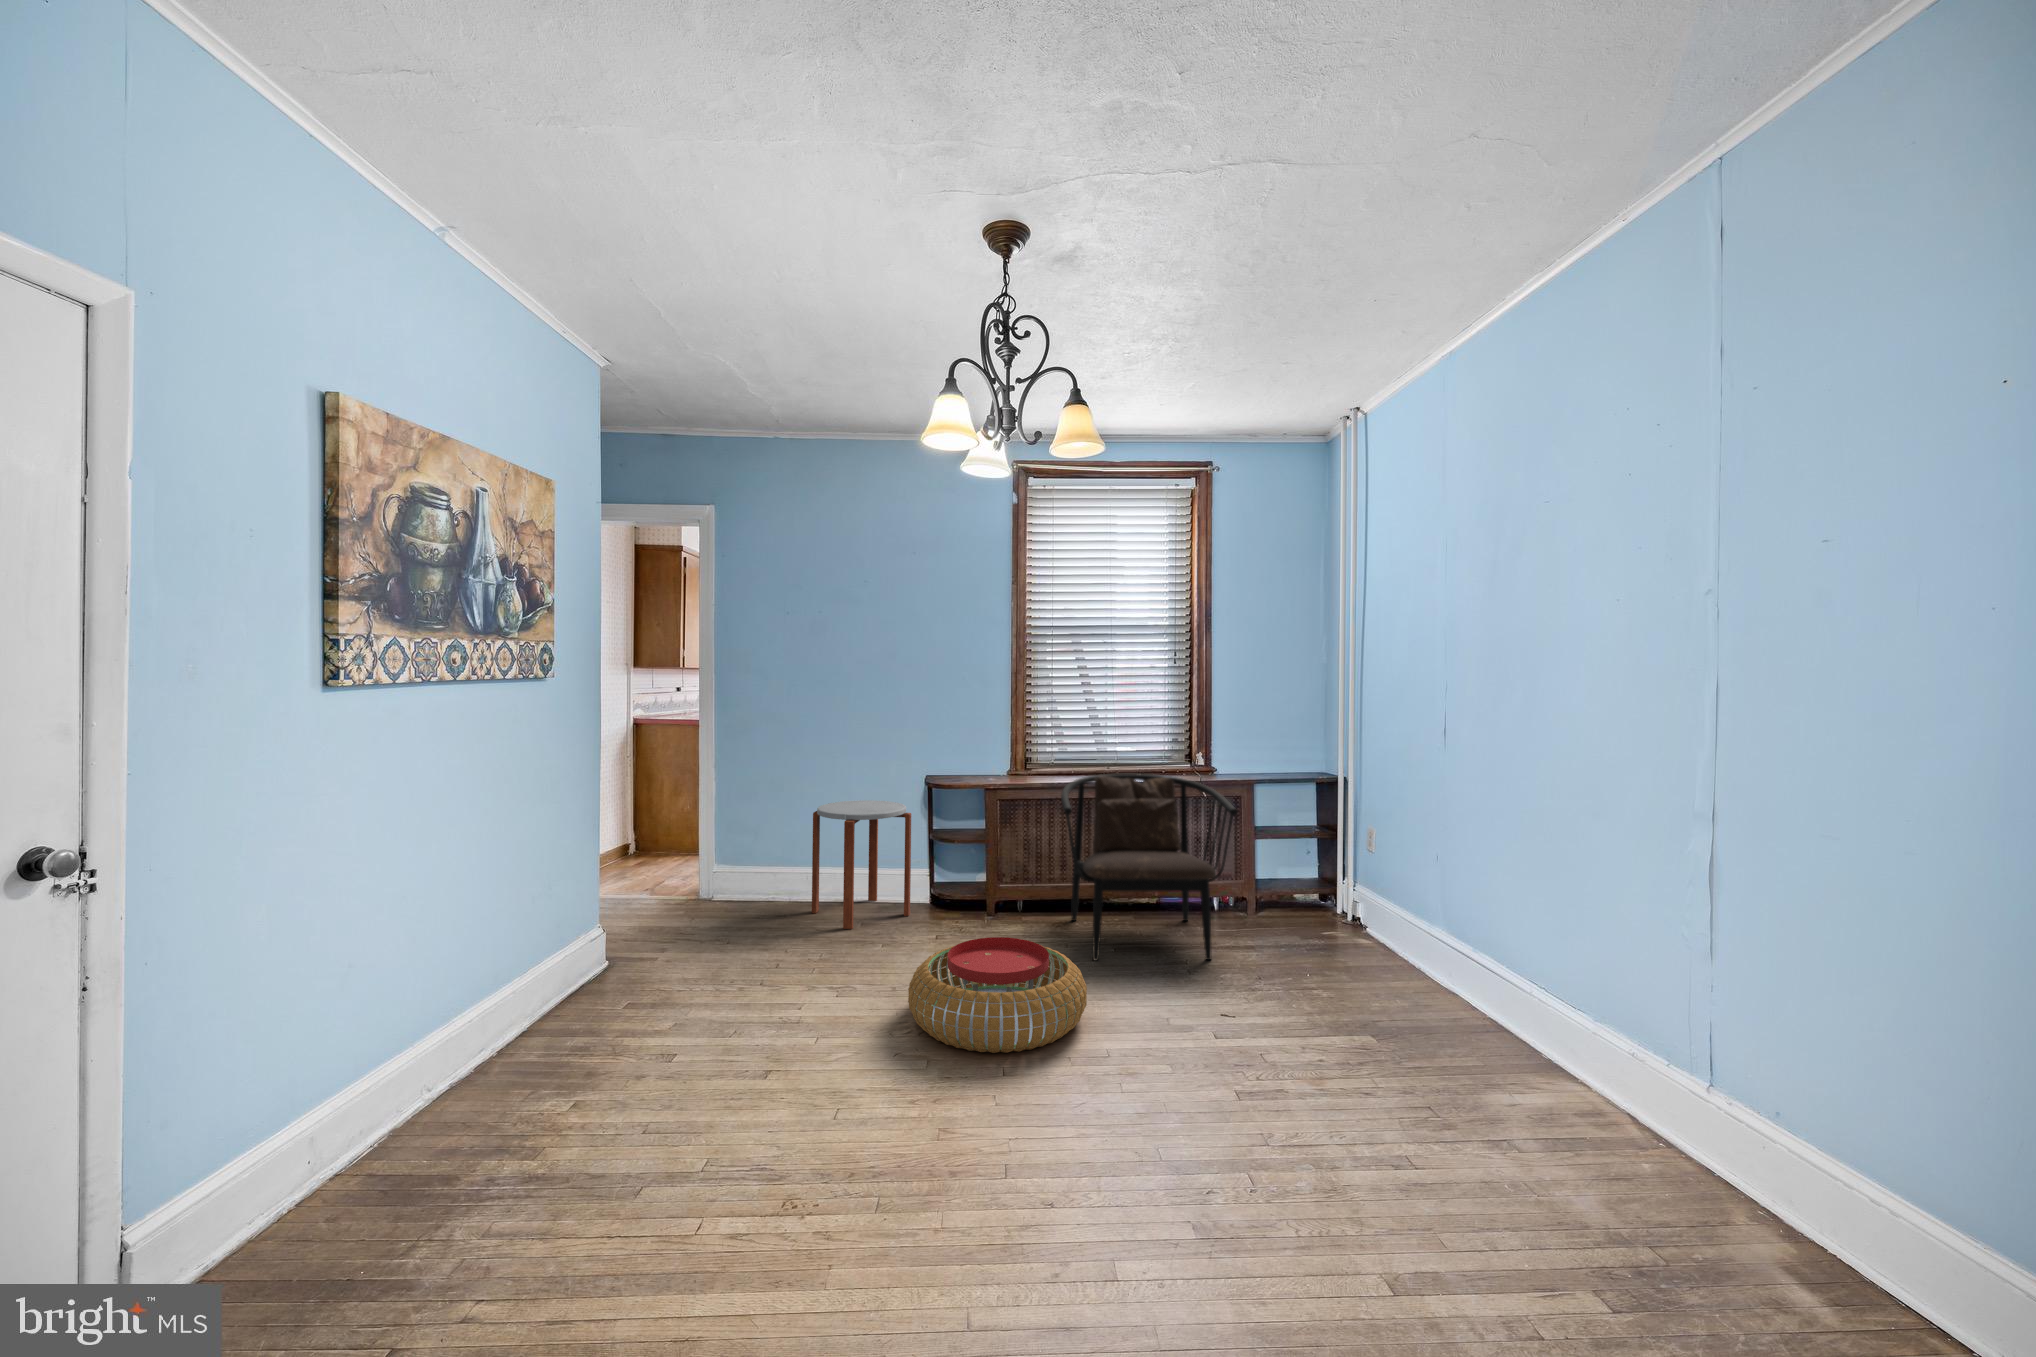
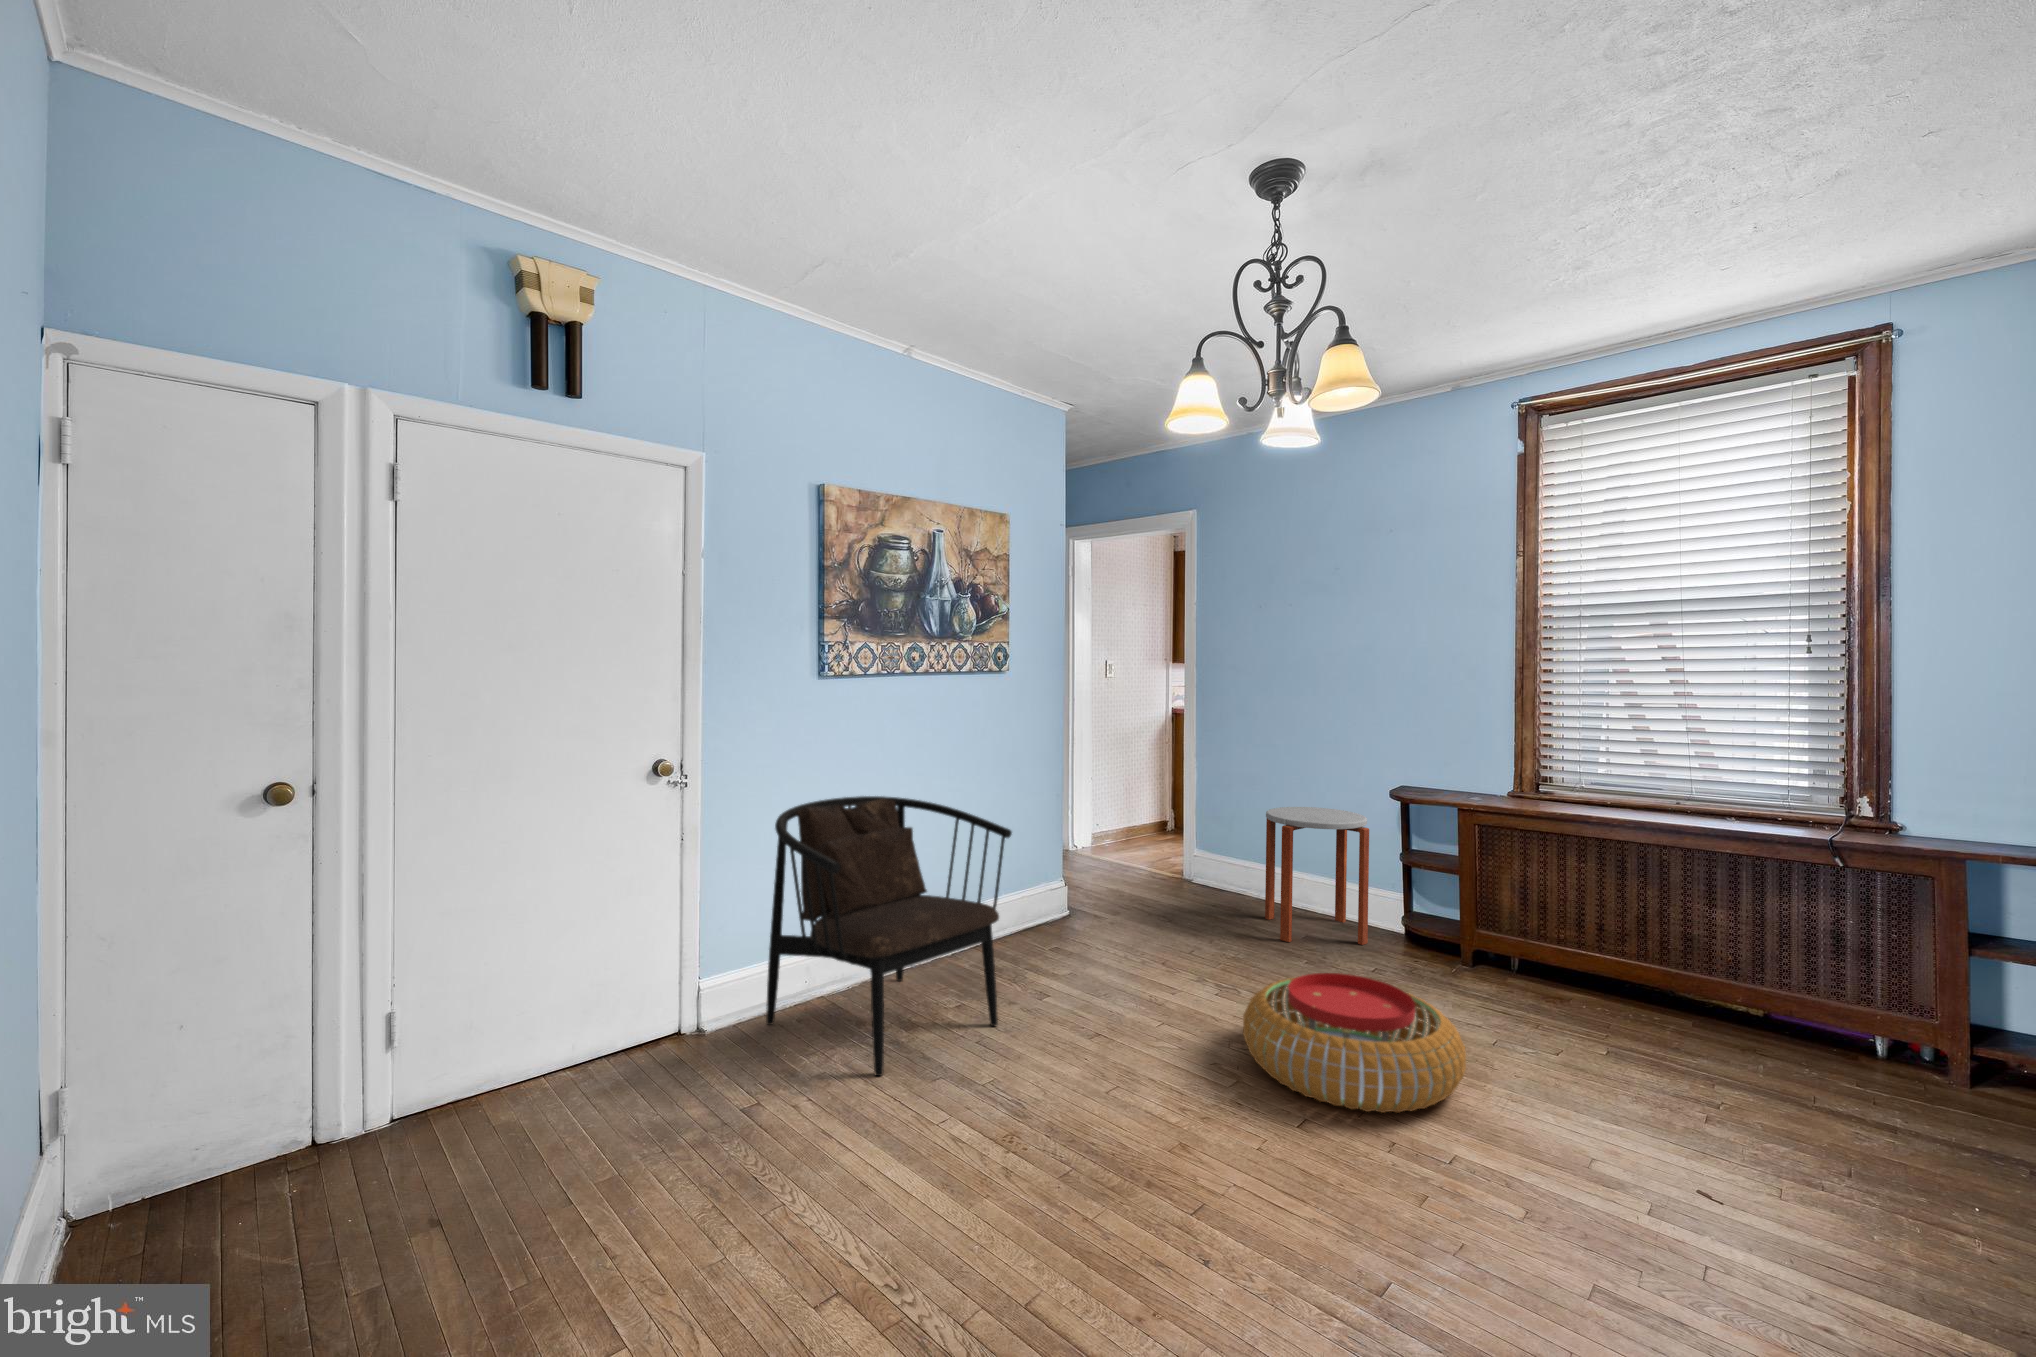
armchair: present [1061,774,1237,960] -> present [766,796,1012,1076]

